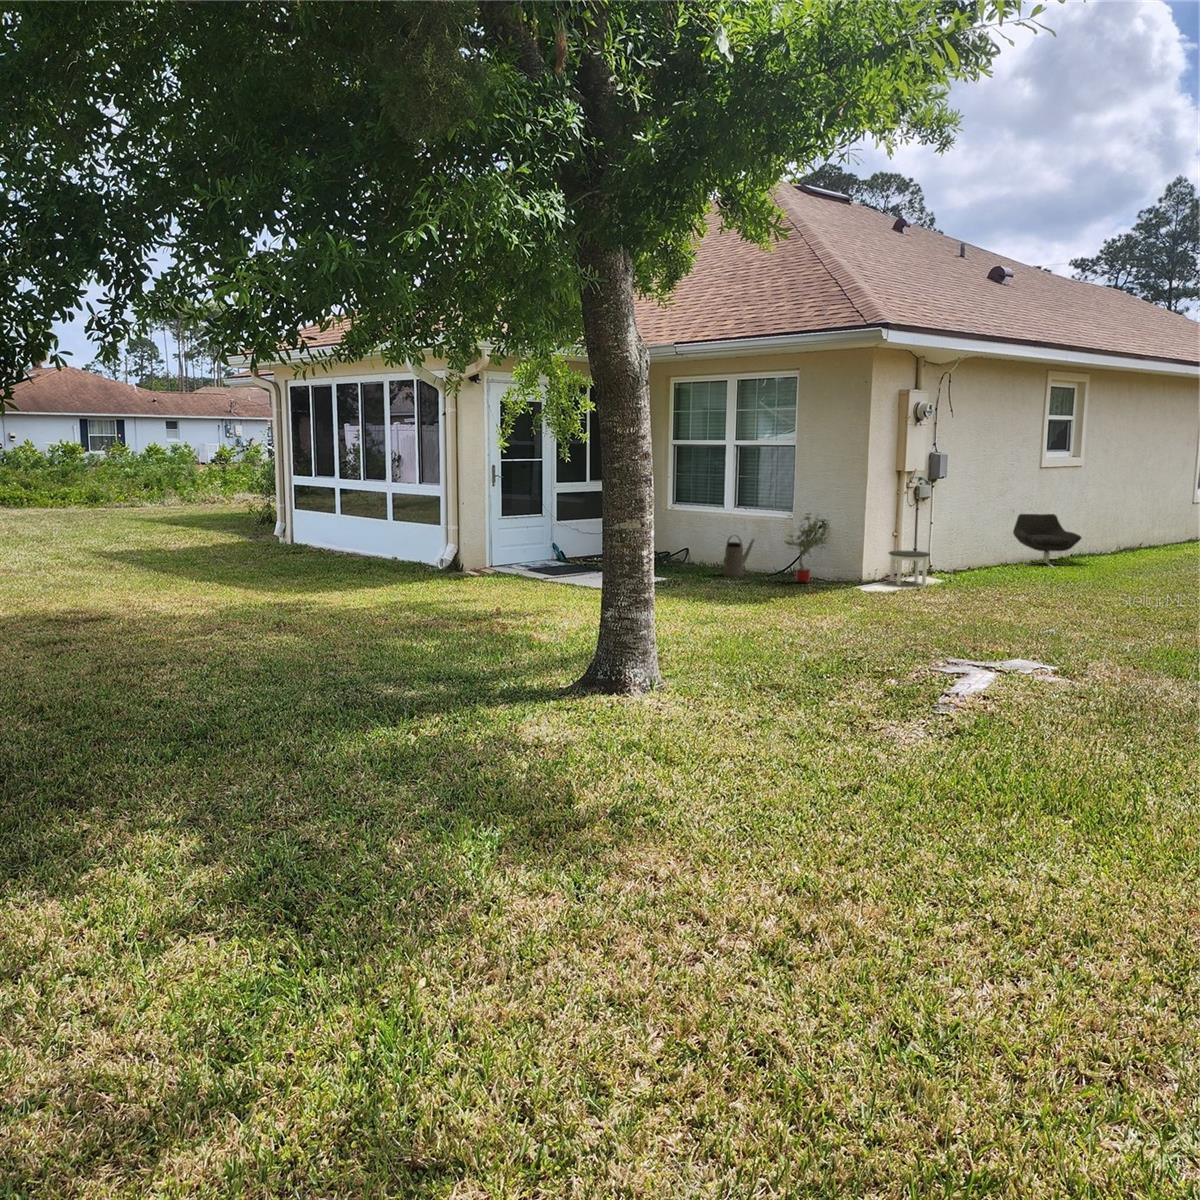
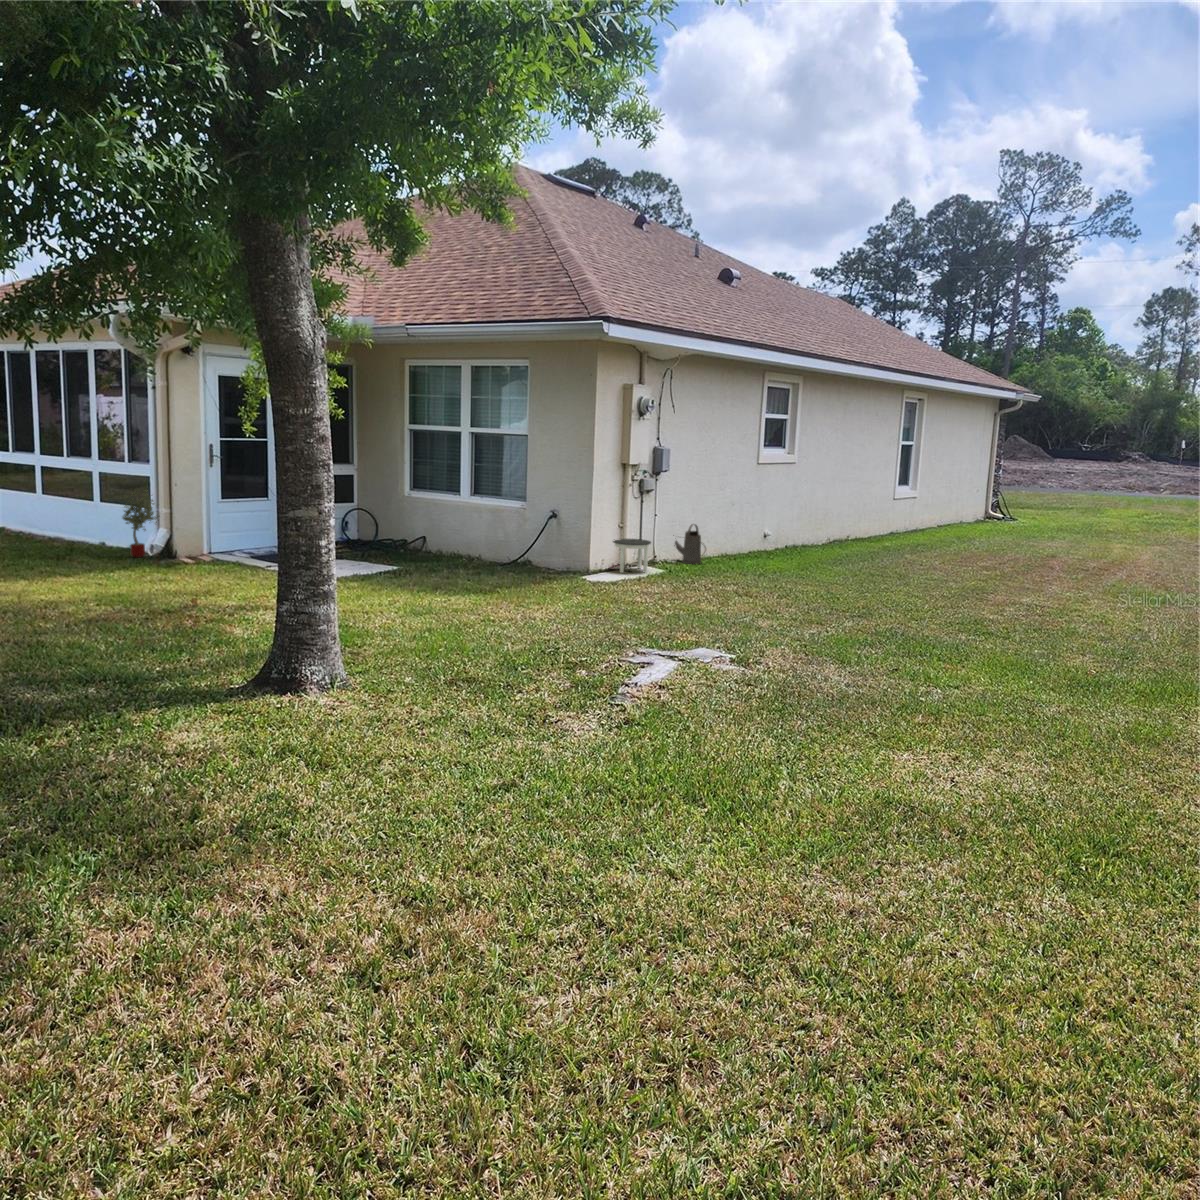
potted tree: present [785,513,828,583] -> present [123,489,158,558]
lounge chair: present [1013,514,1081,568] -> none [734,503,793,555]
watering can: present [723,535,754,577] -> present [673,524,706,564]

